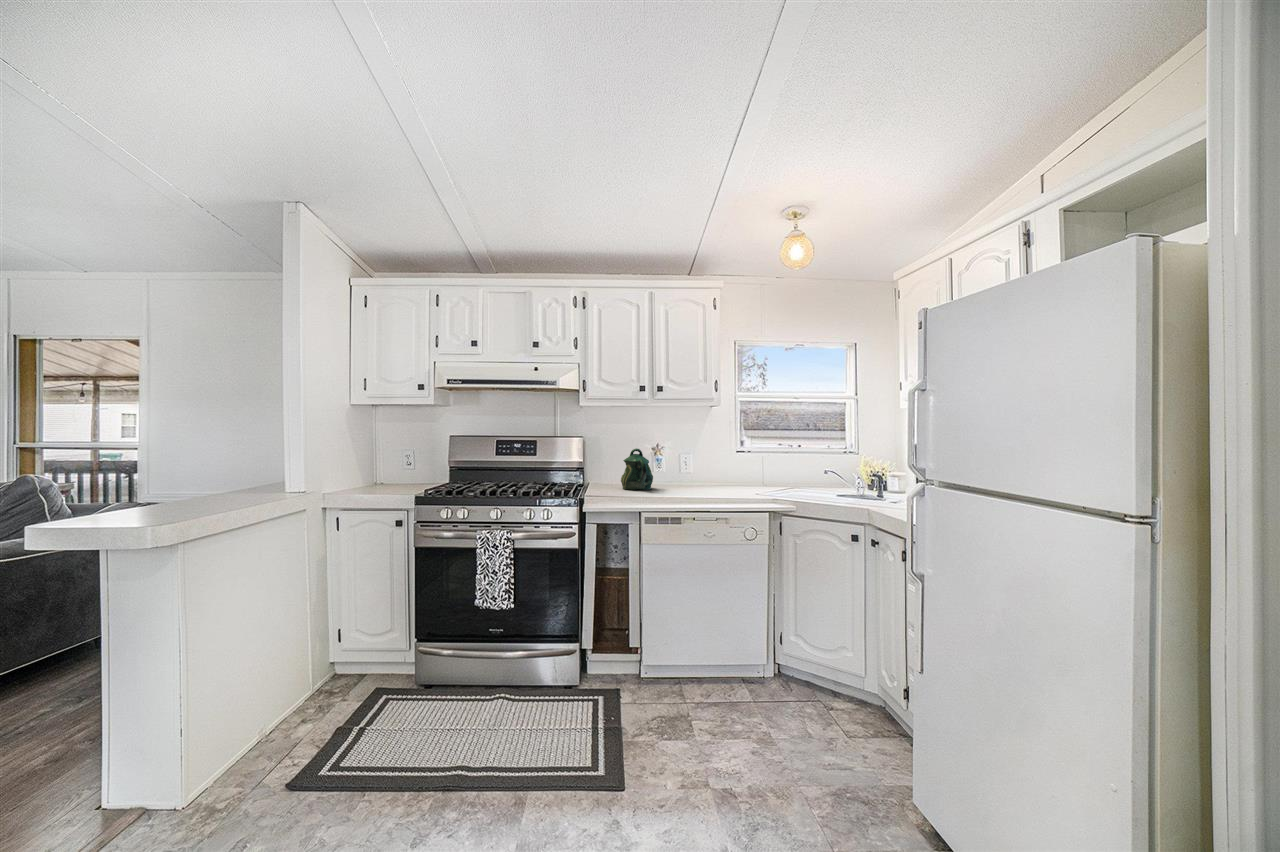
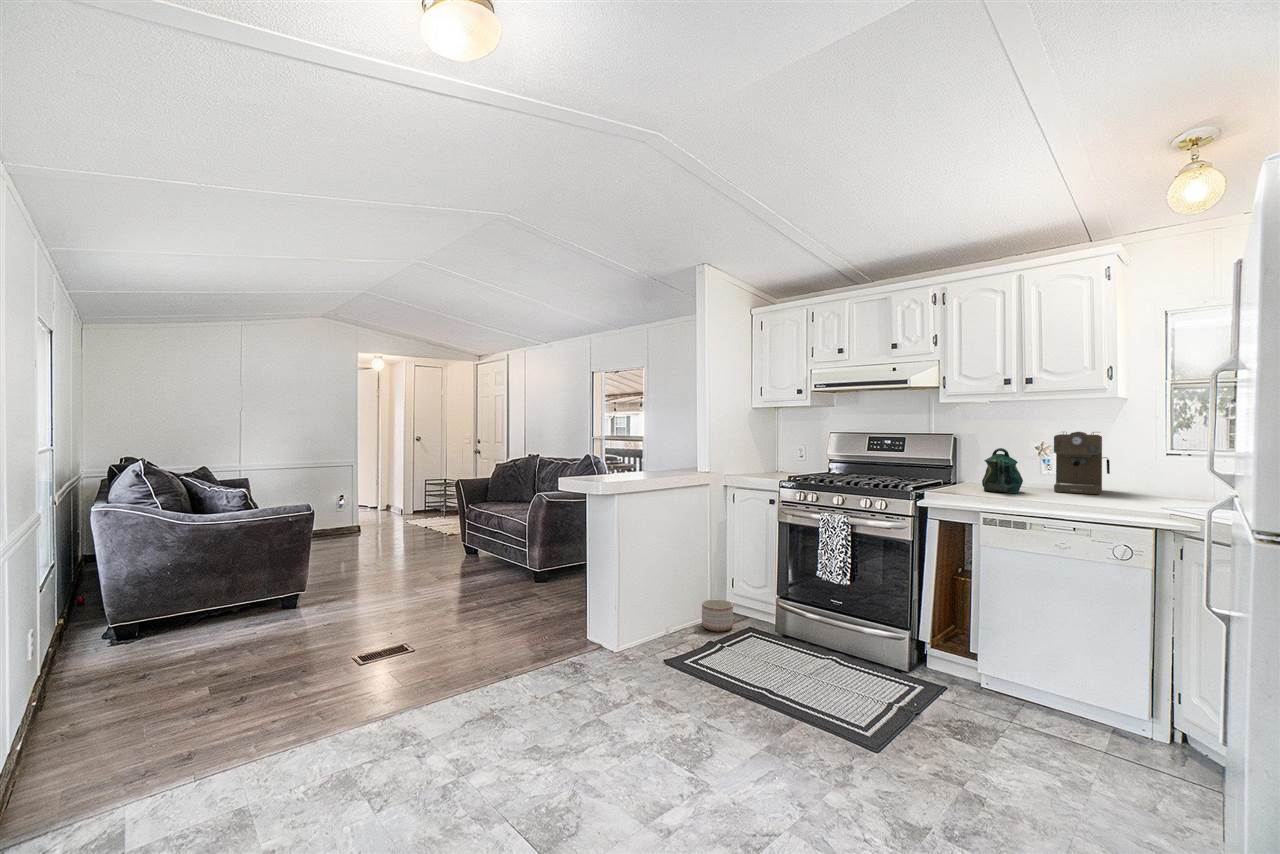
coffee maker: none [663,433,705,485] -> present [1054,432,1110,494]
planter: none [306,664,354,714] -> present [702,599,733,632]

